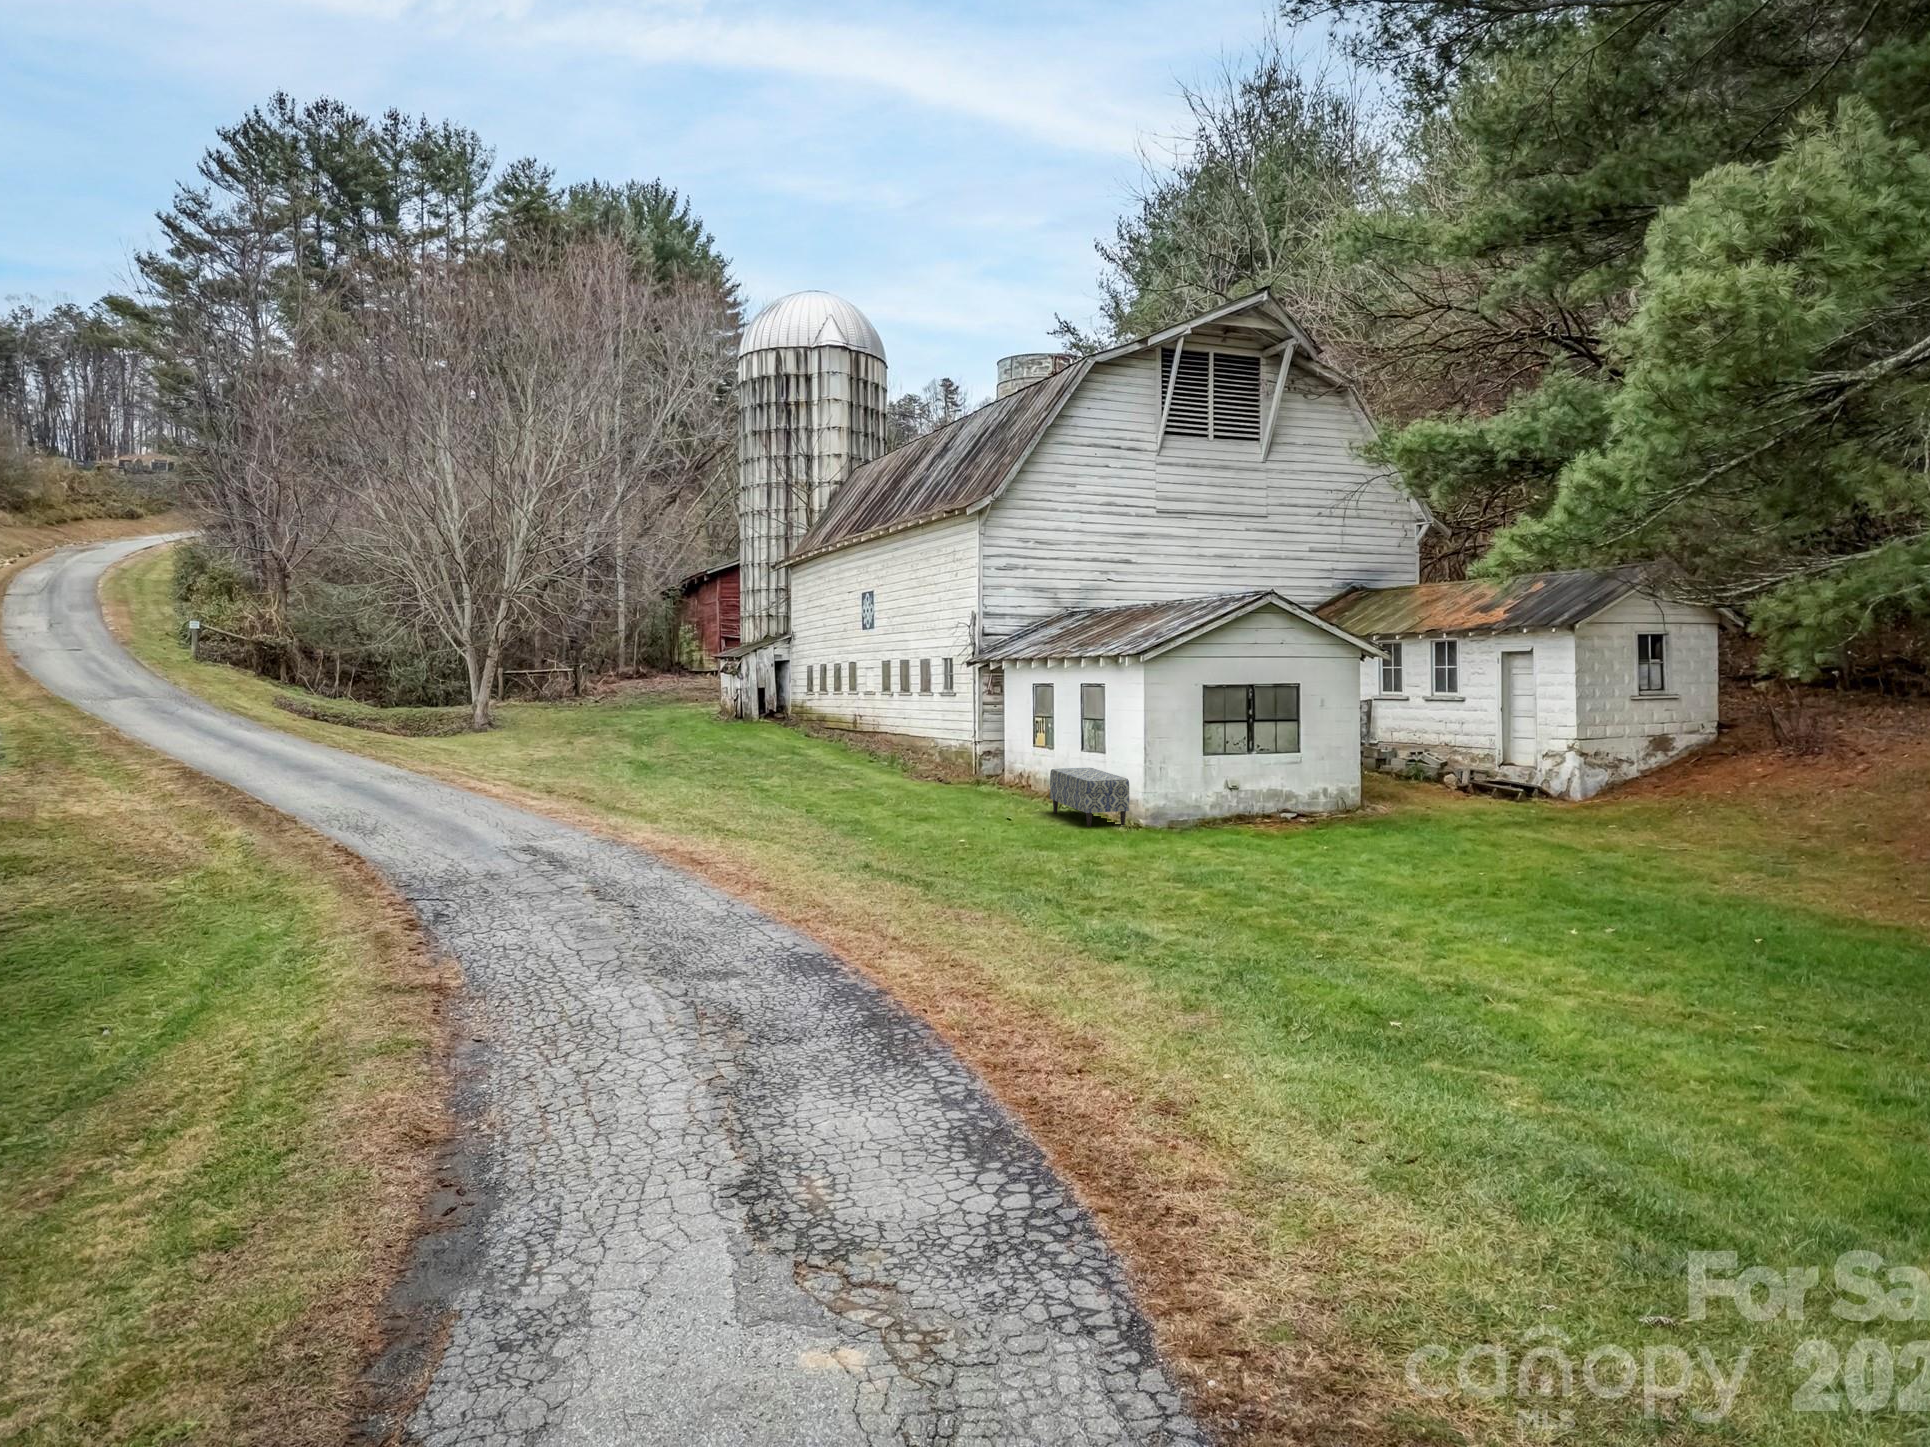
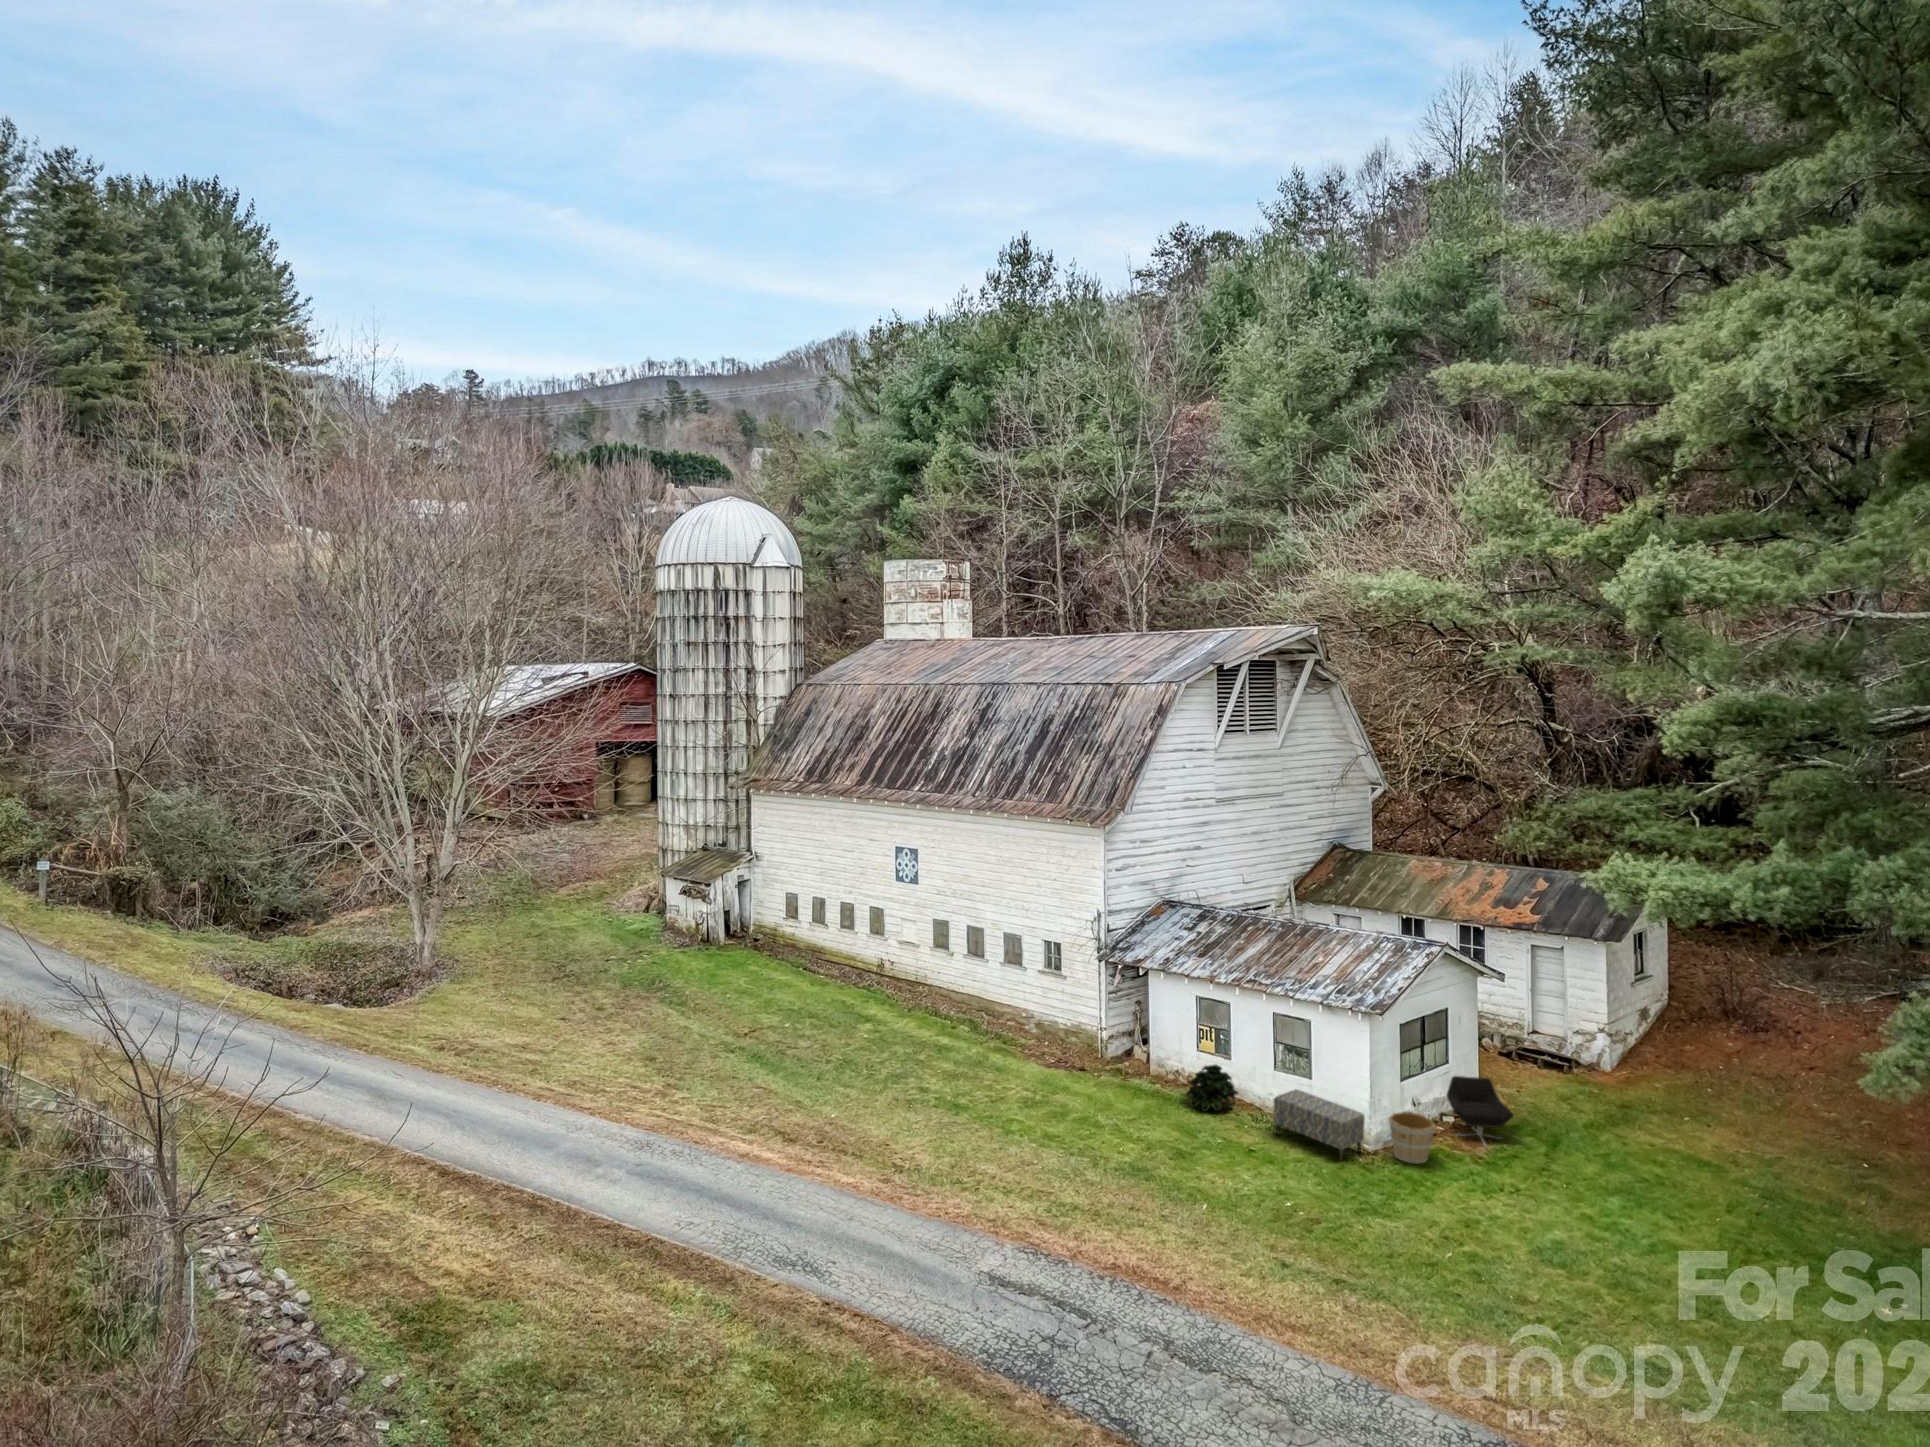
potted plant: none [995,752,1056,799] -> present [1186,1064,1238,1111]
lounge chair: none [1262,763,1341,833] -> present [1447,1076,1513,1146]
wooden bucket: none [1152,782,1207,834] -> present [1388,1111,1436,1164]

